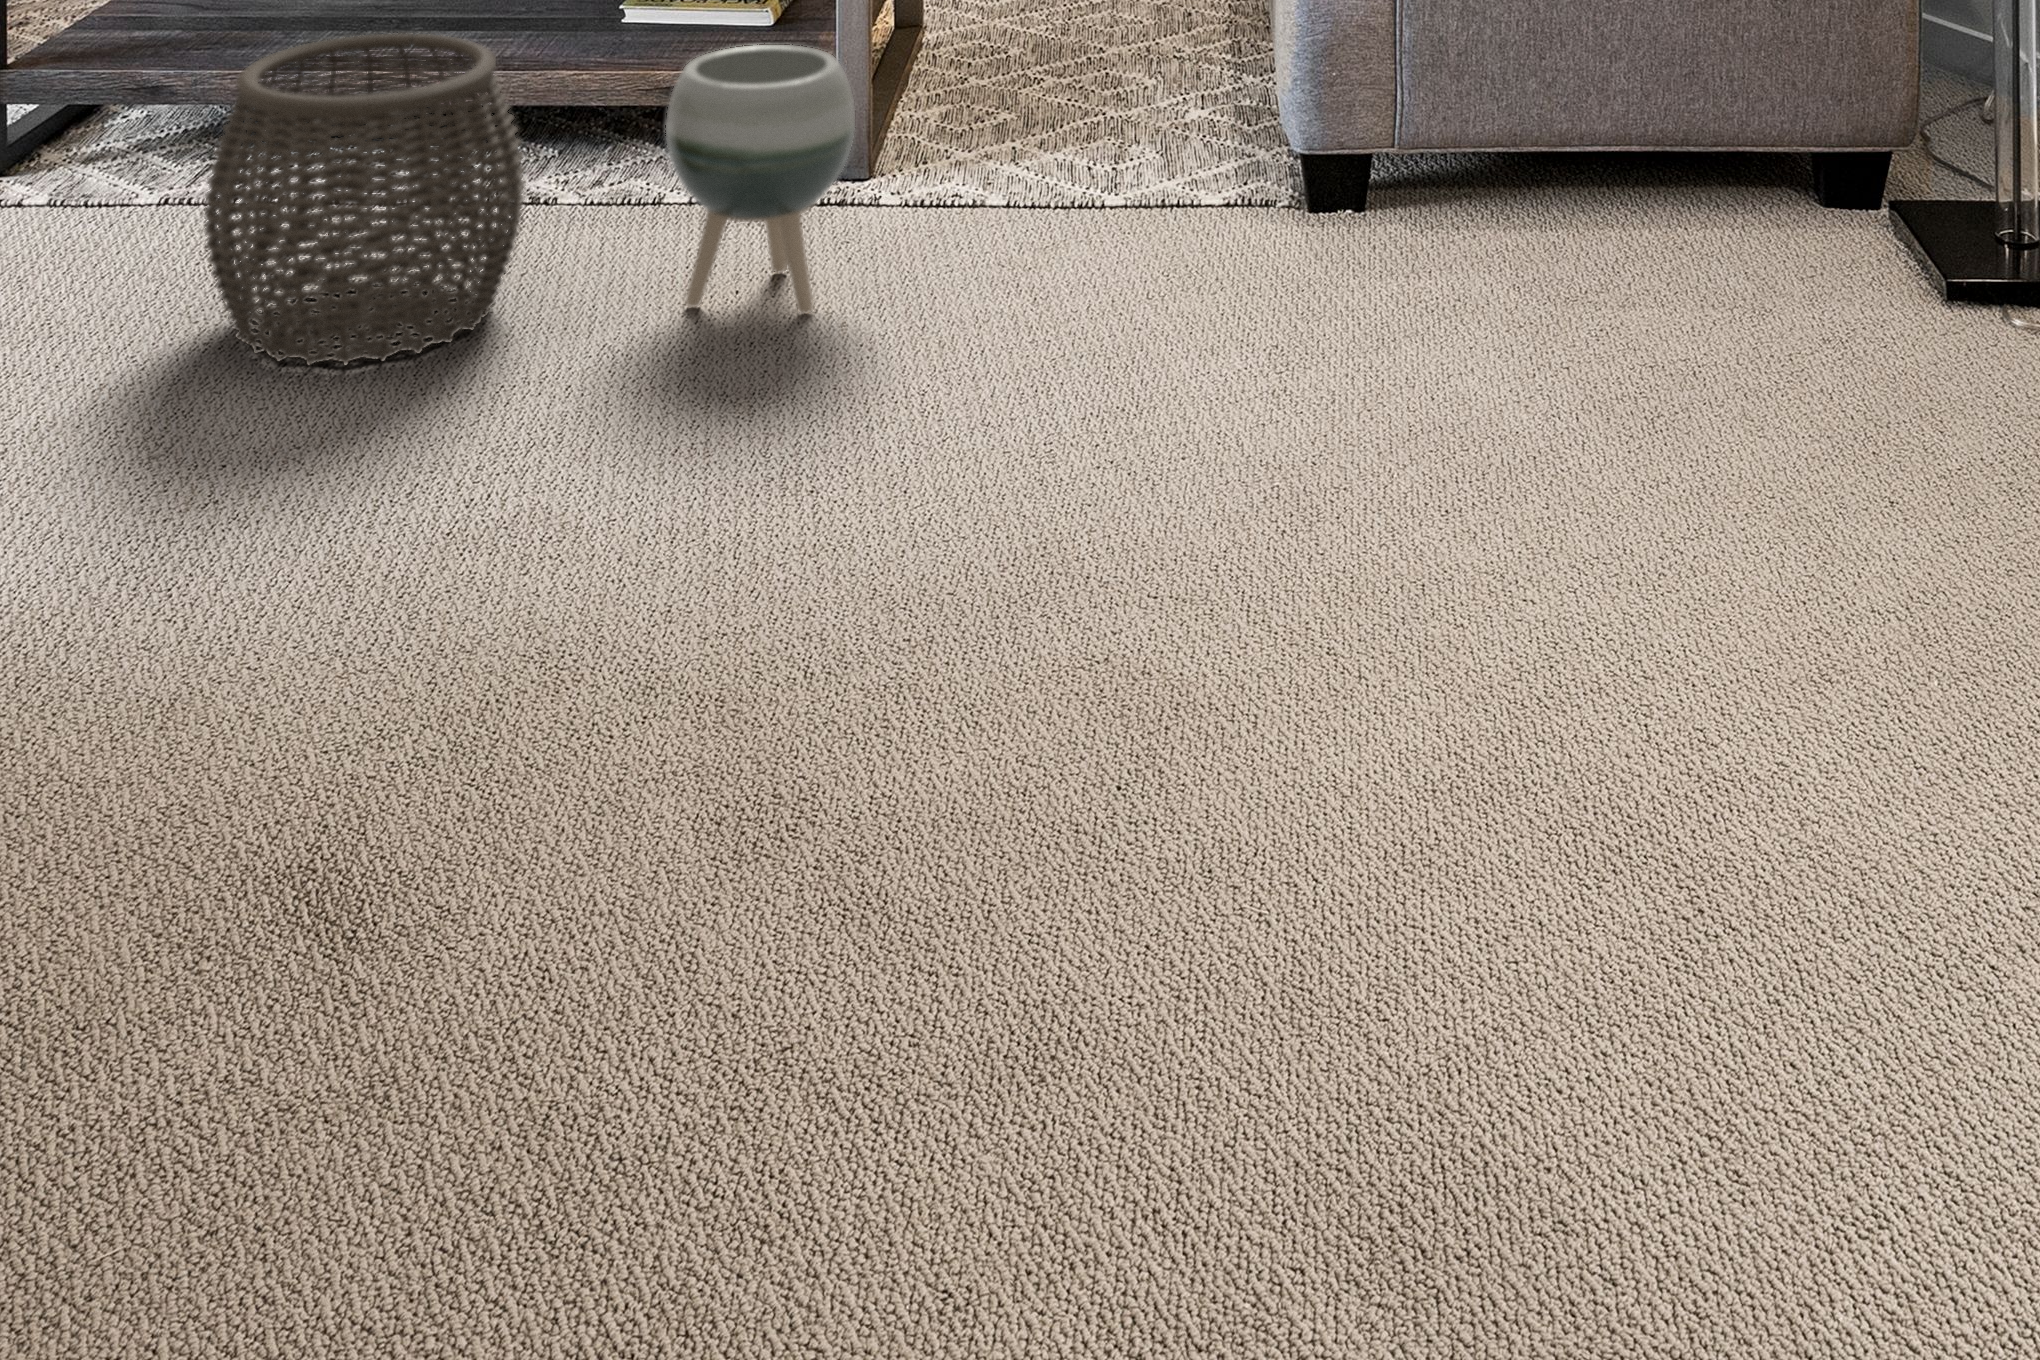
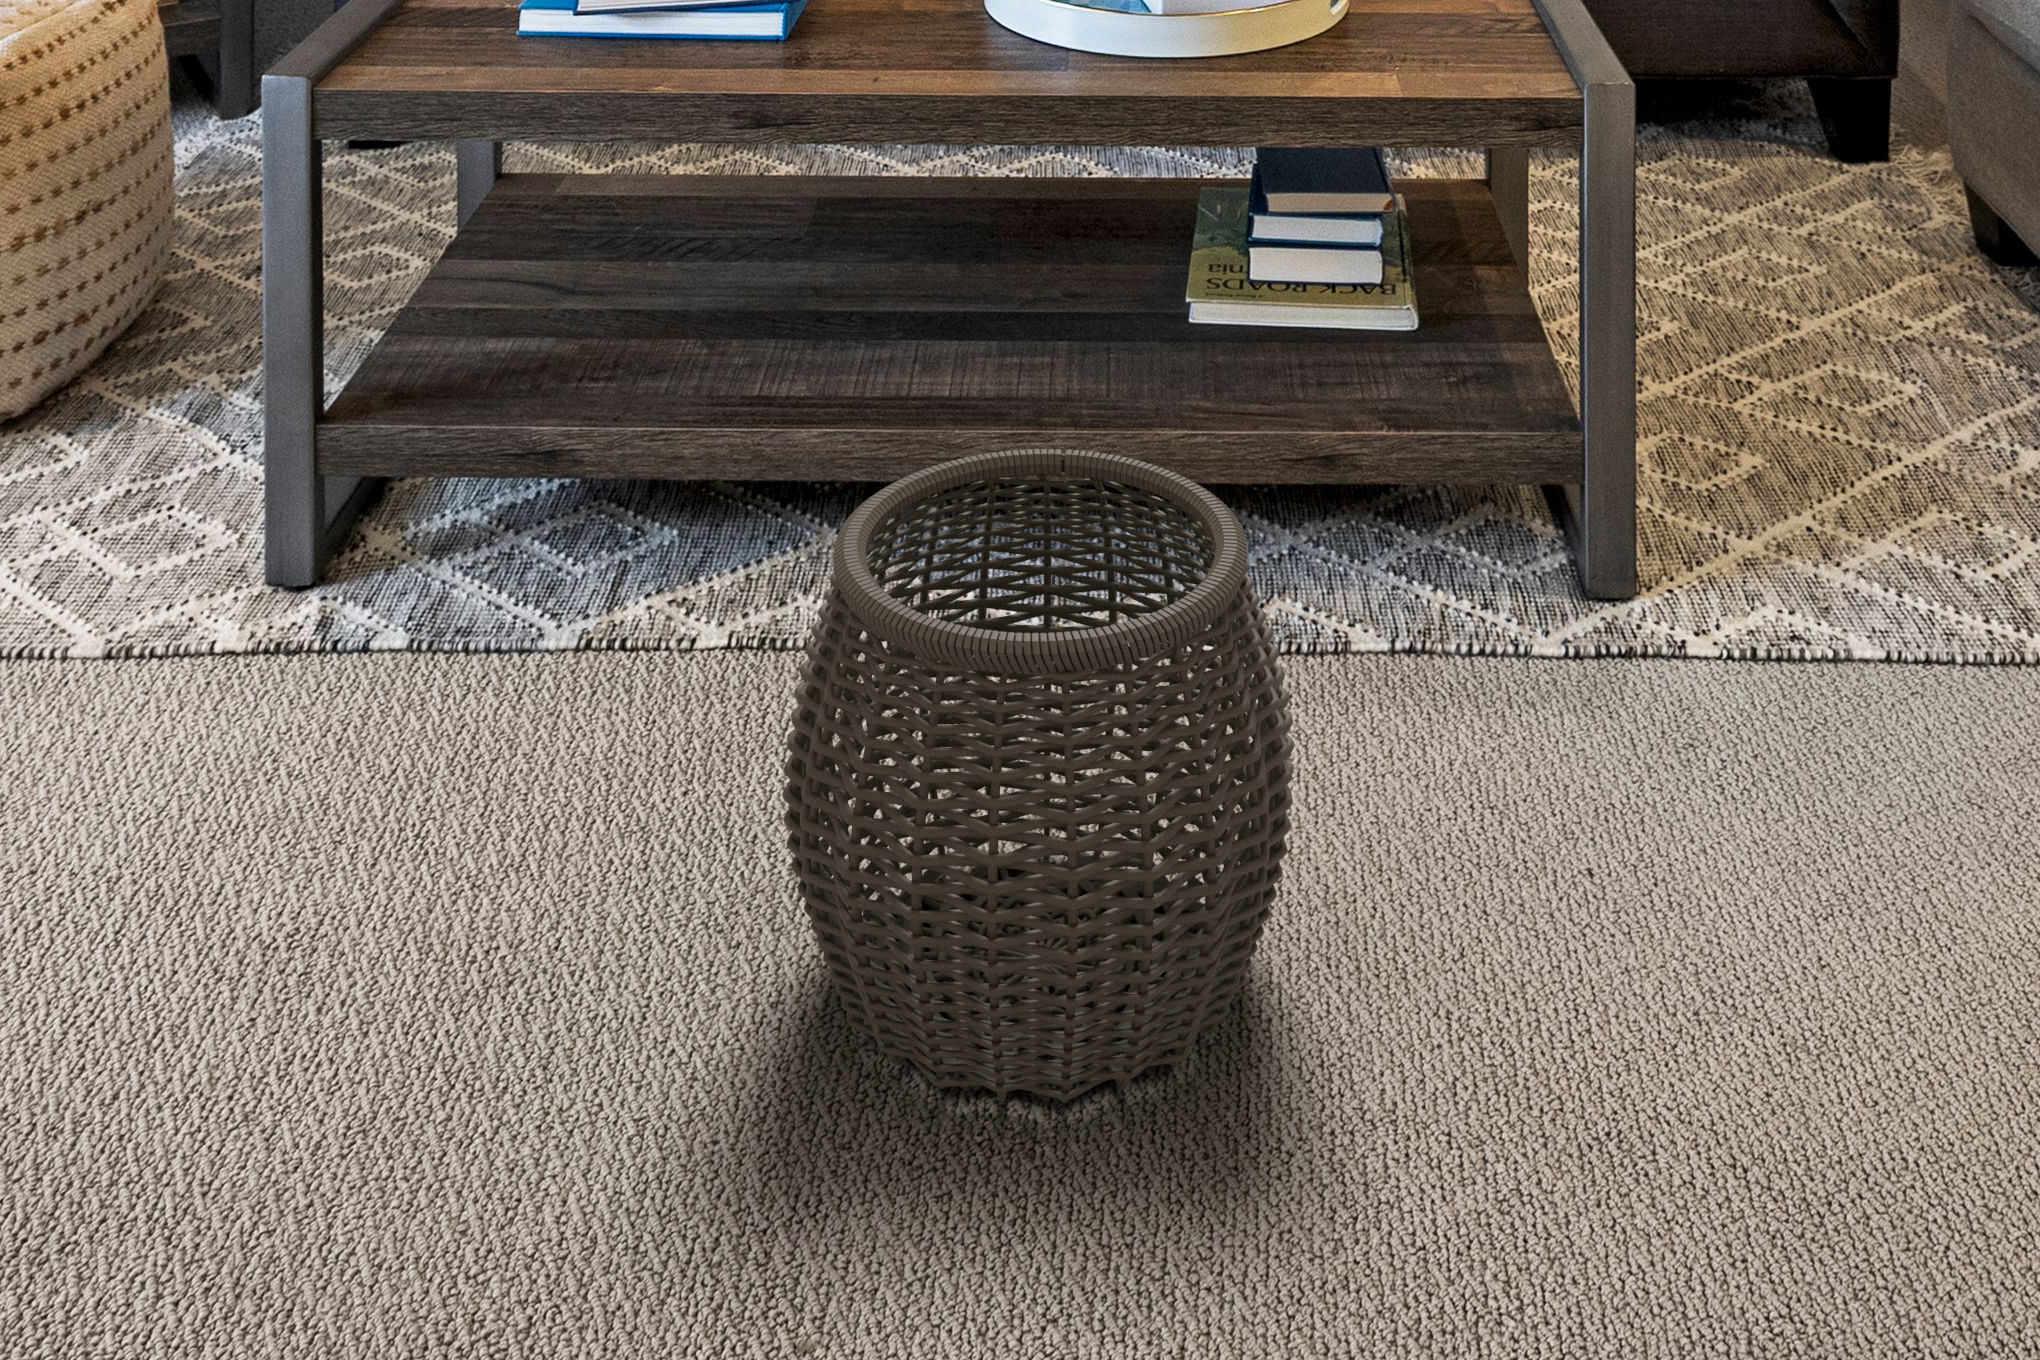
planter: present [666,45,855,314] -> none [1501,459,1815,947]

